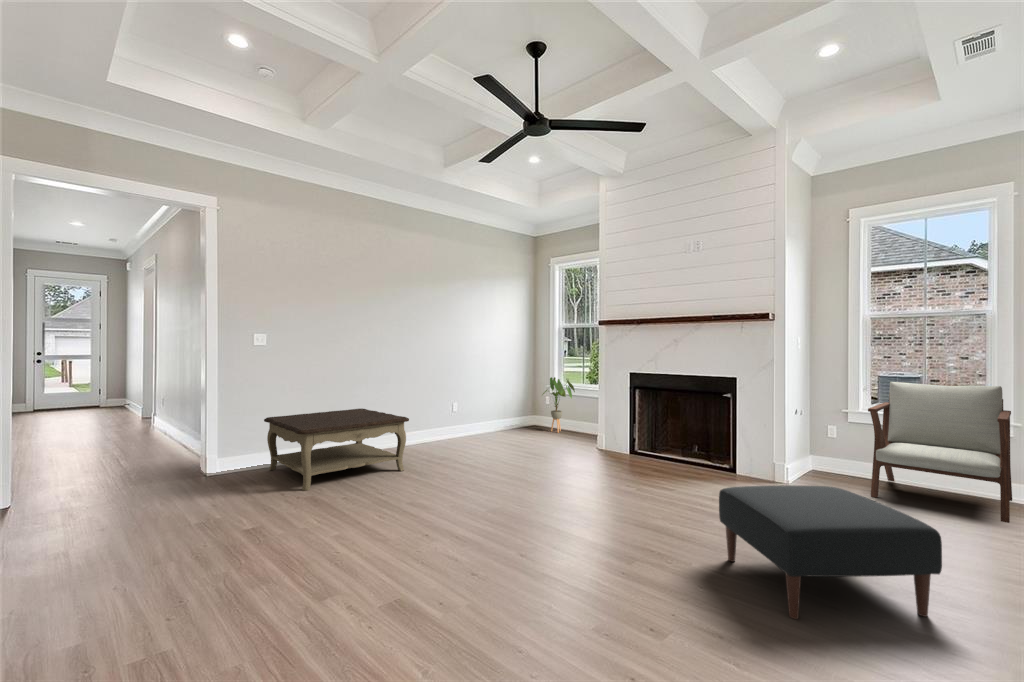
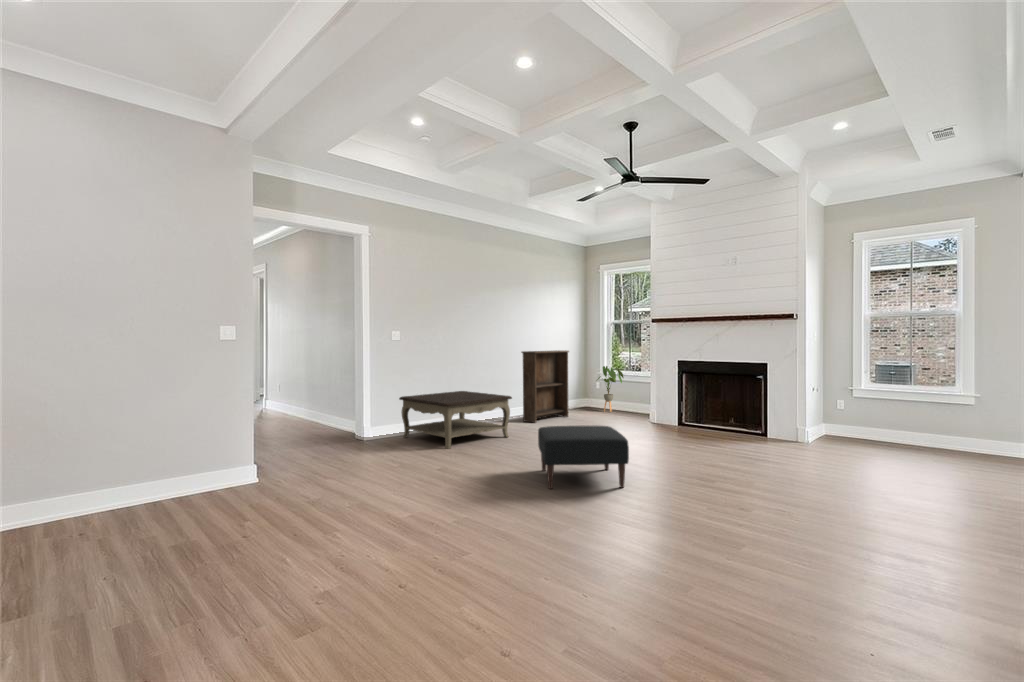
bookshelf: none [442,359,505,448] -> present [521,350,569,423]
lounge chair: present [868,382,1012,523] -> none [867,365,972,462]
ottoman: present [719,486,942,619] -> present [538,425,629,489]

